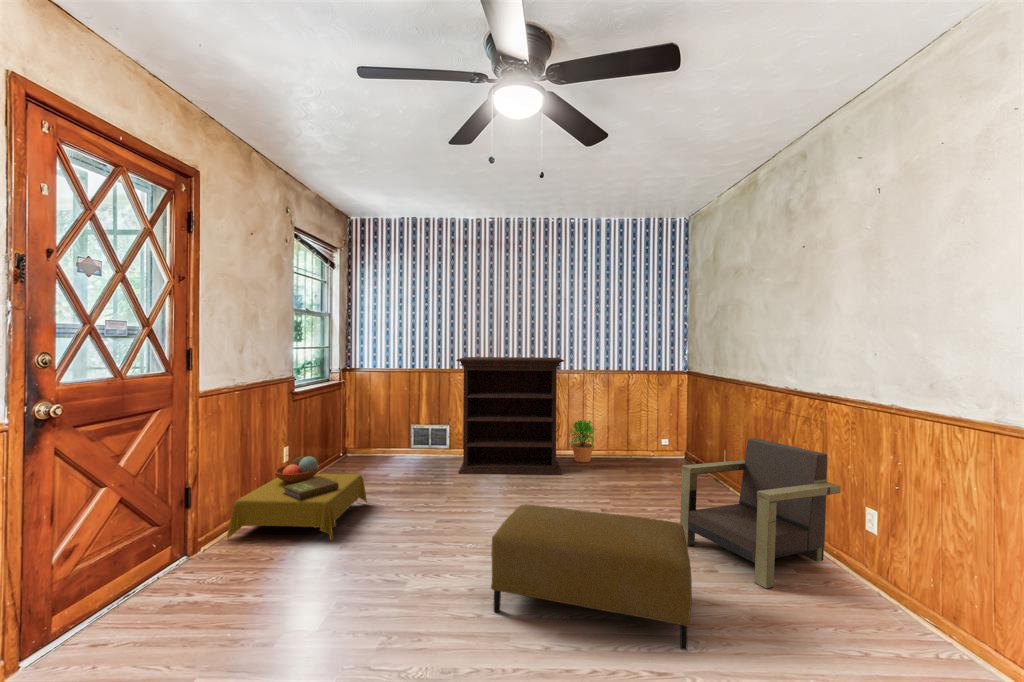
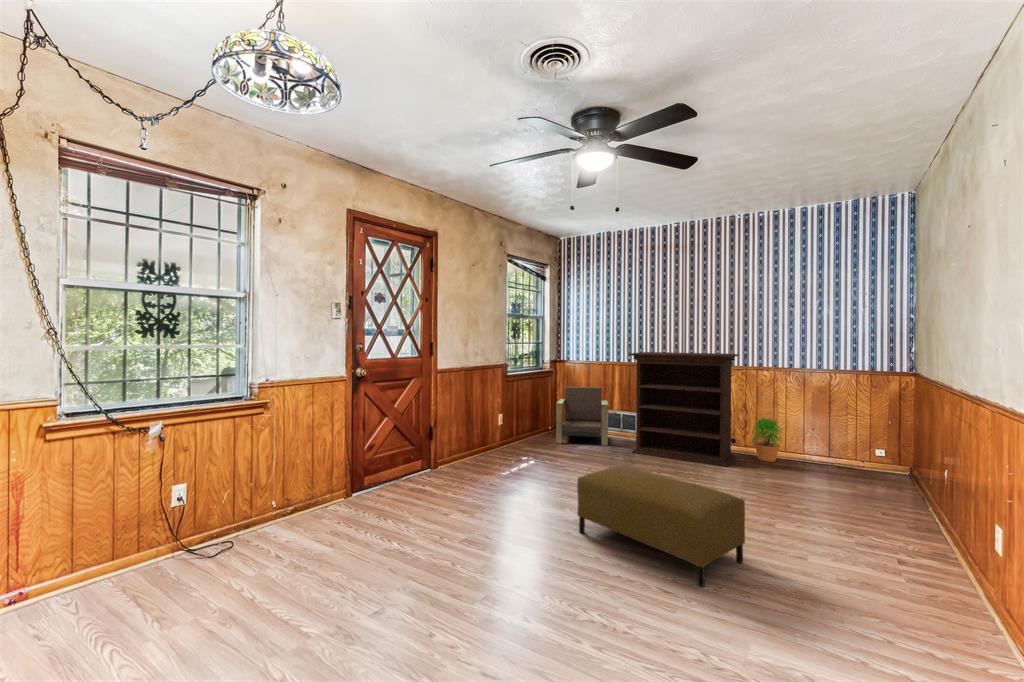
armchair: present [680,438,840,589] -> present [556,387,608,446]
side table: present [227,456,367,541] -> none [455,419,546,476]

